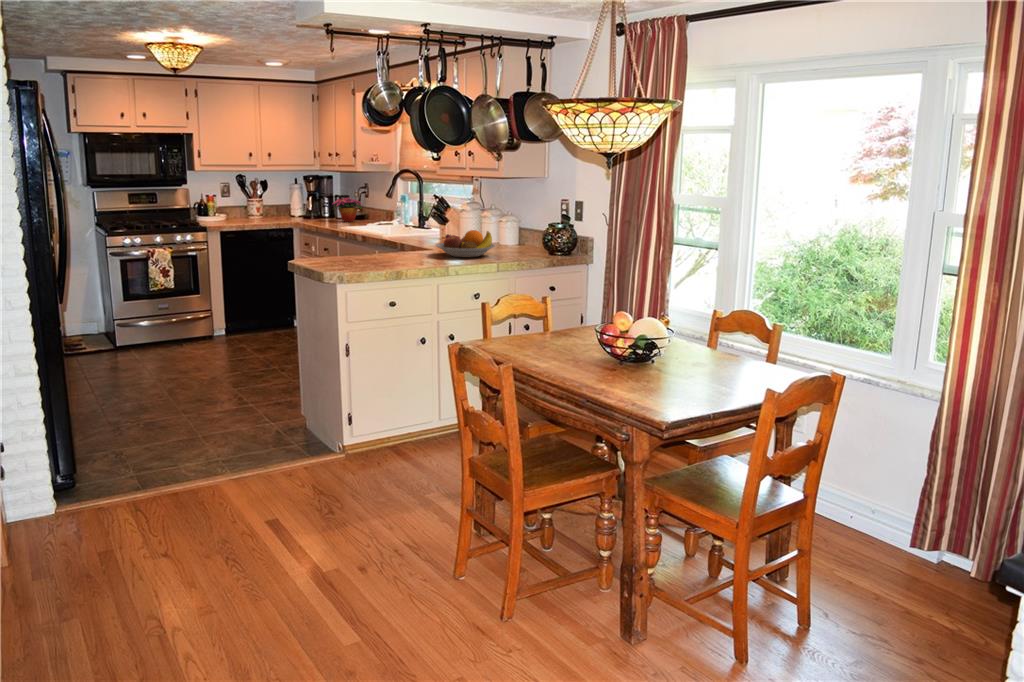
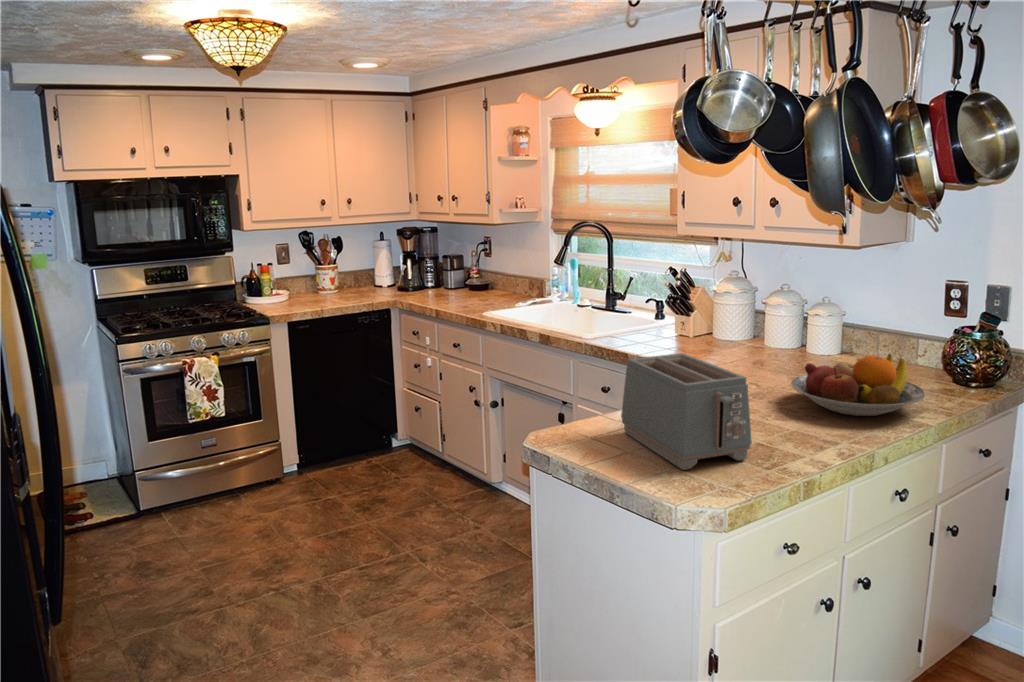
flower arrangement: present [334,198,361,222] -> none [453,261,506,299]
toaster: none [340,221,382,264] -> present [621,353,752,470]

